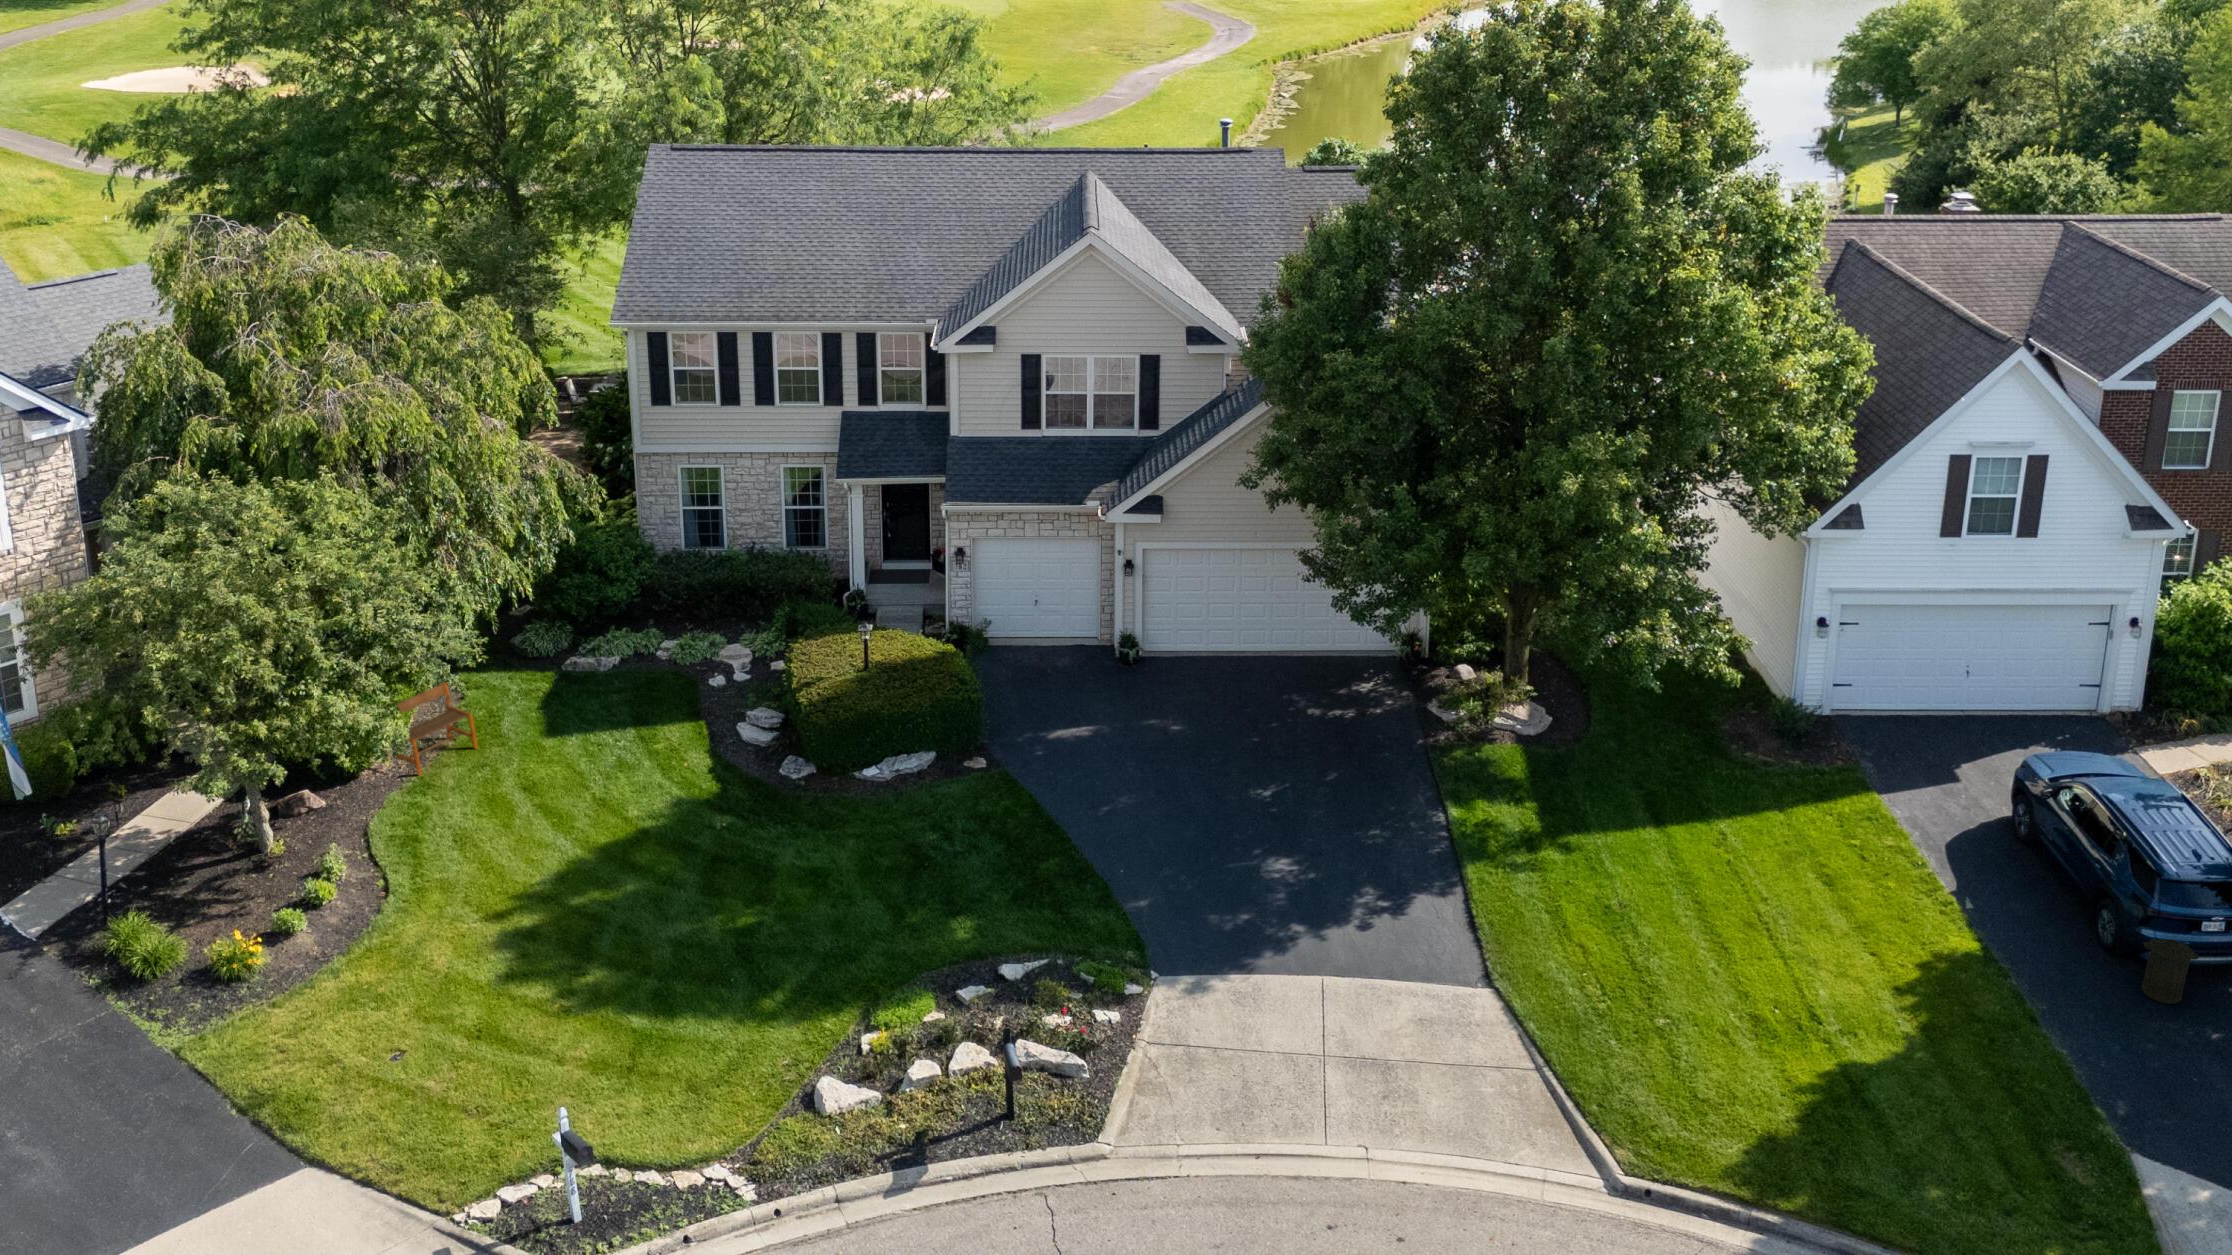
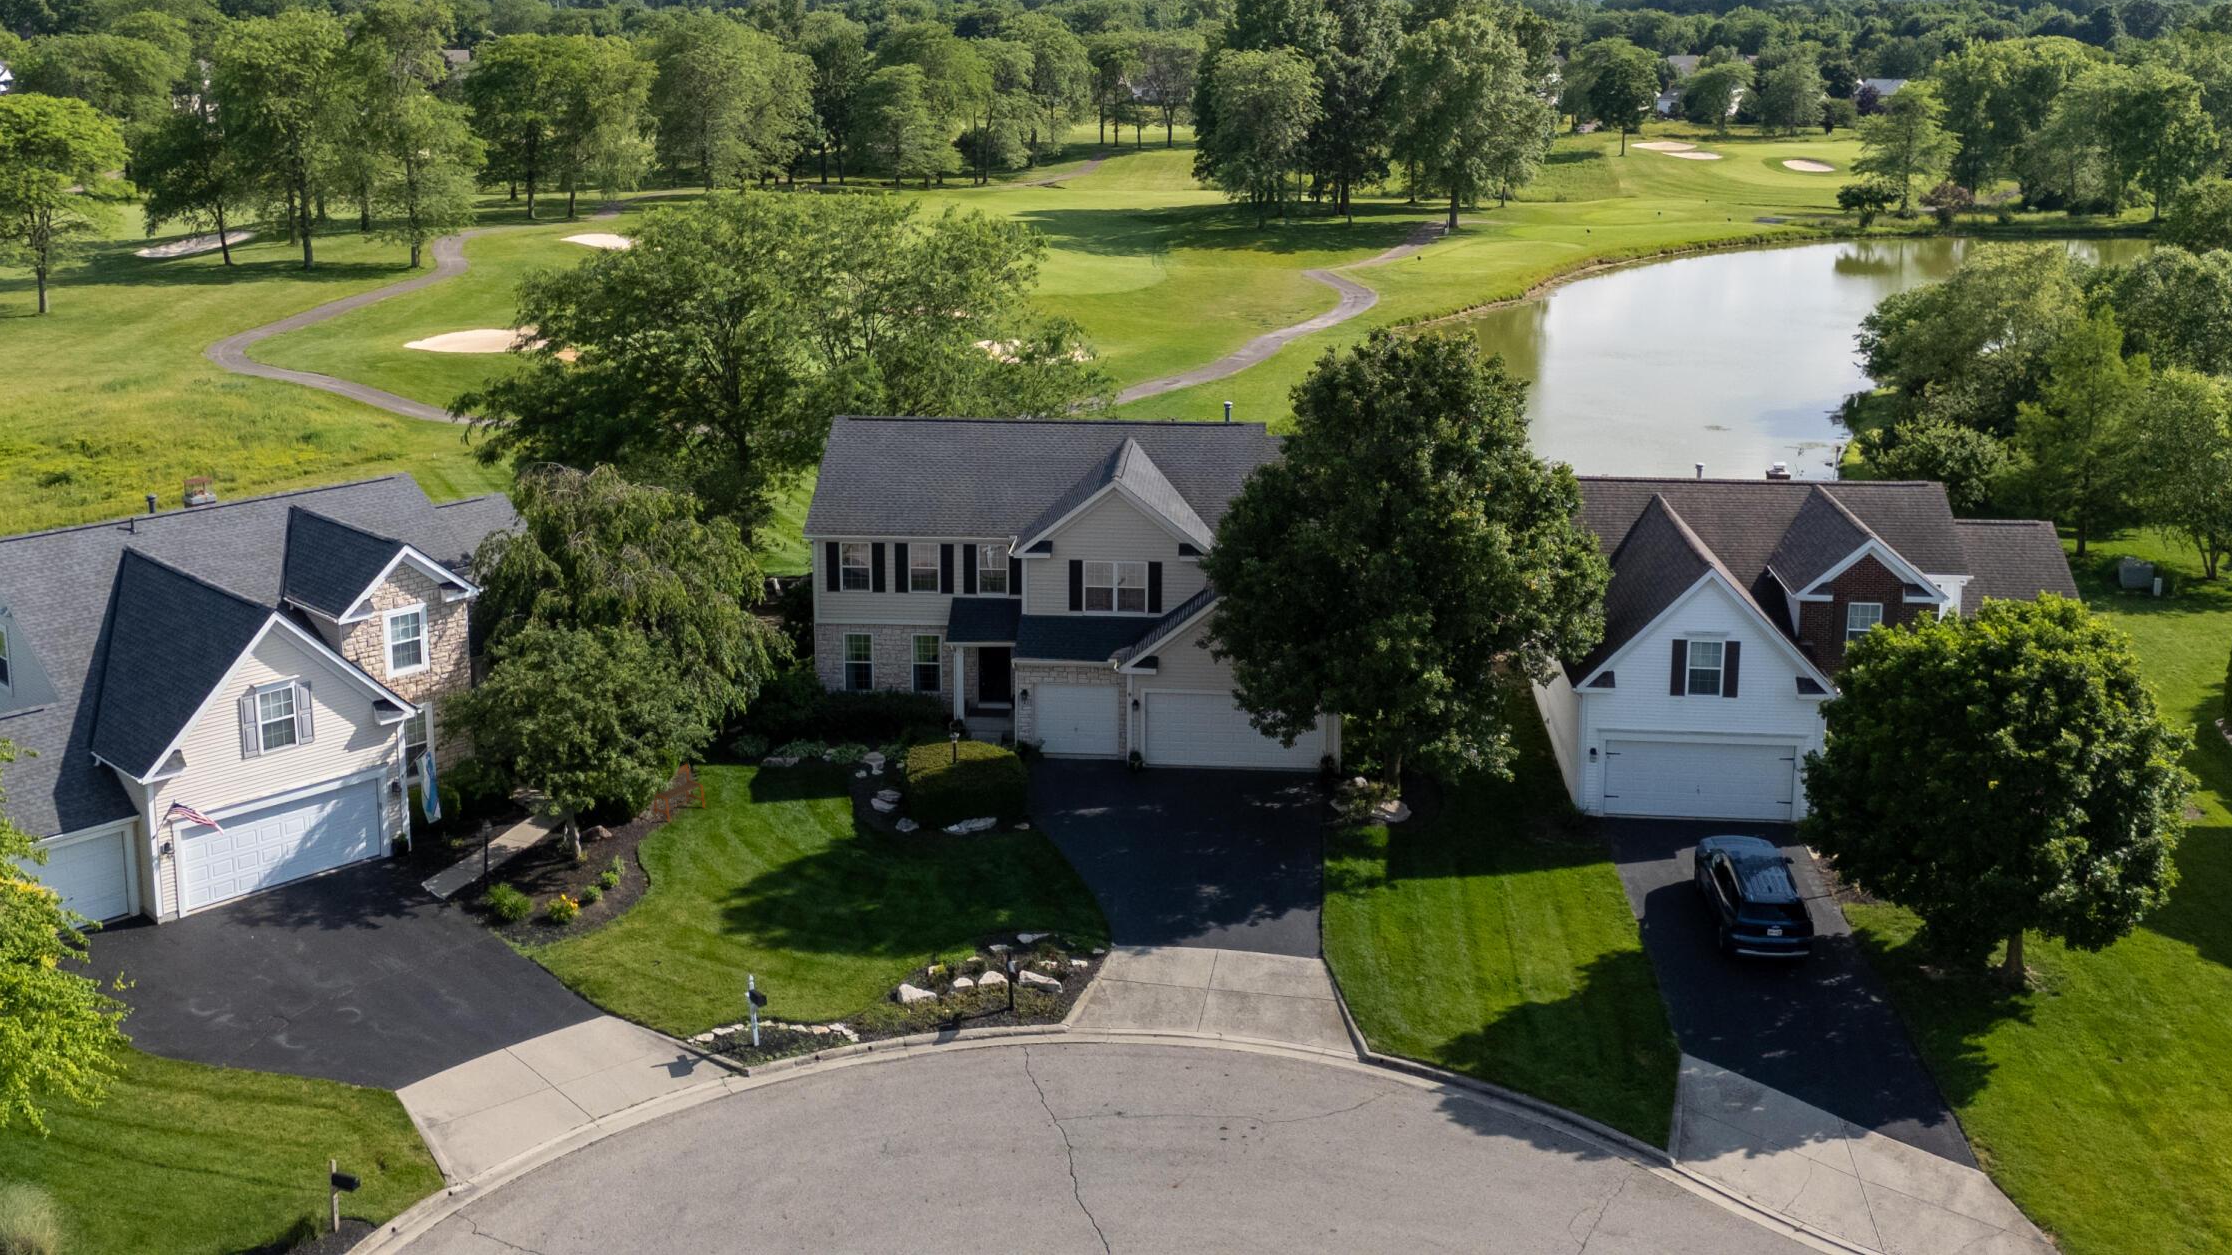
trash can: present [2141,939,2199,1004] -> none [1735,942,1767,984]

